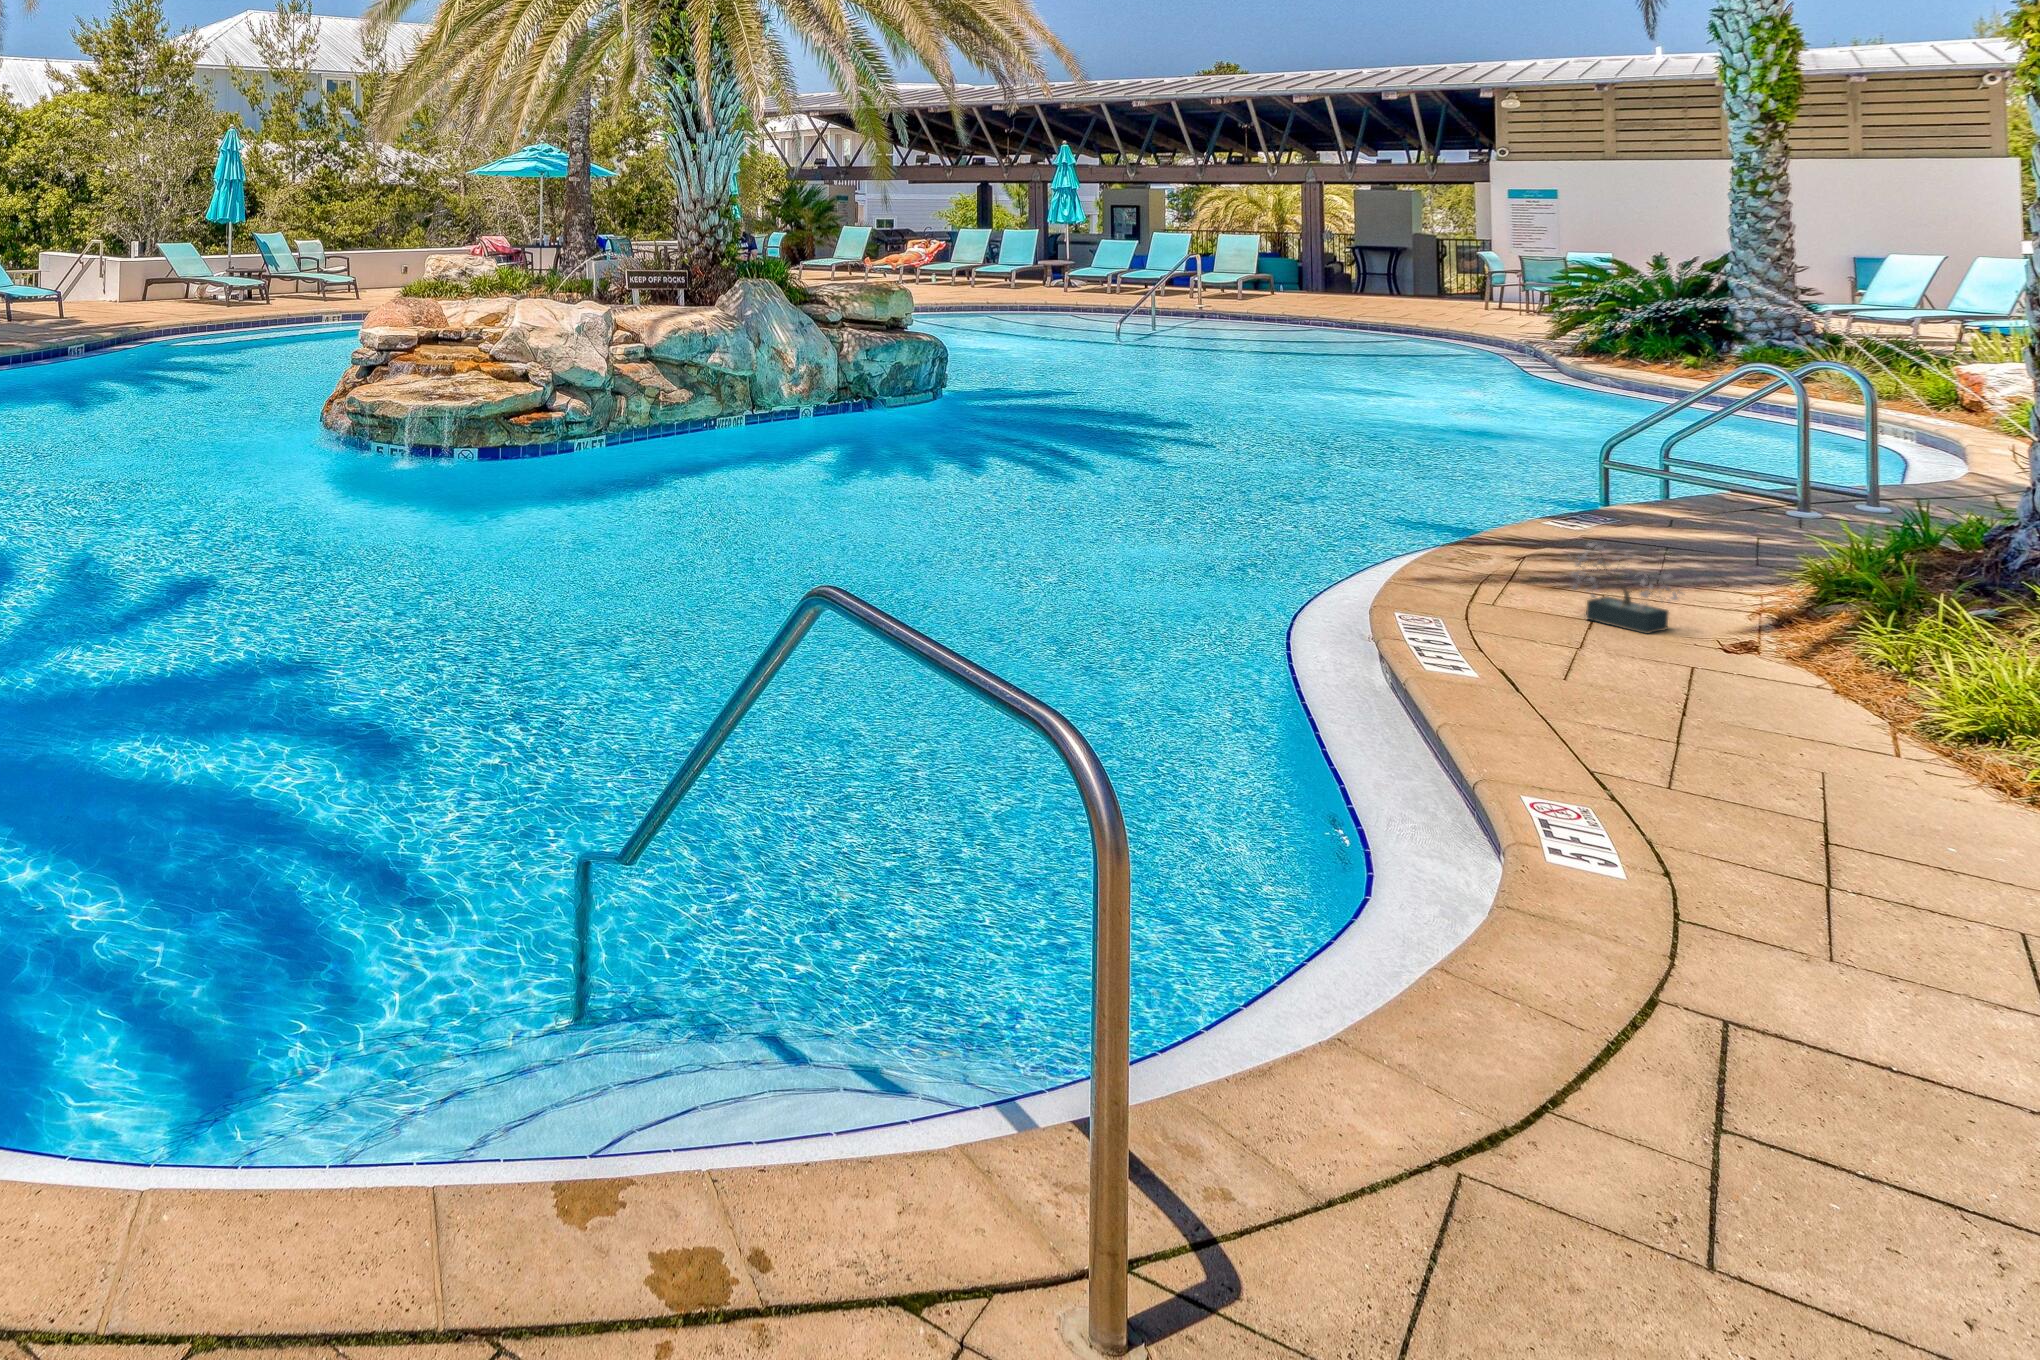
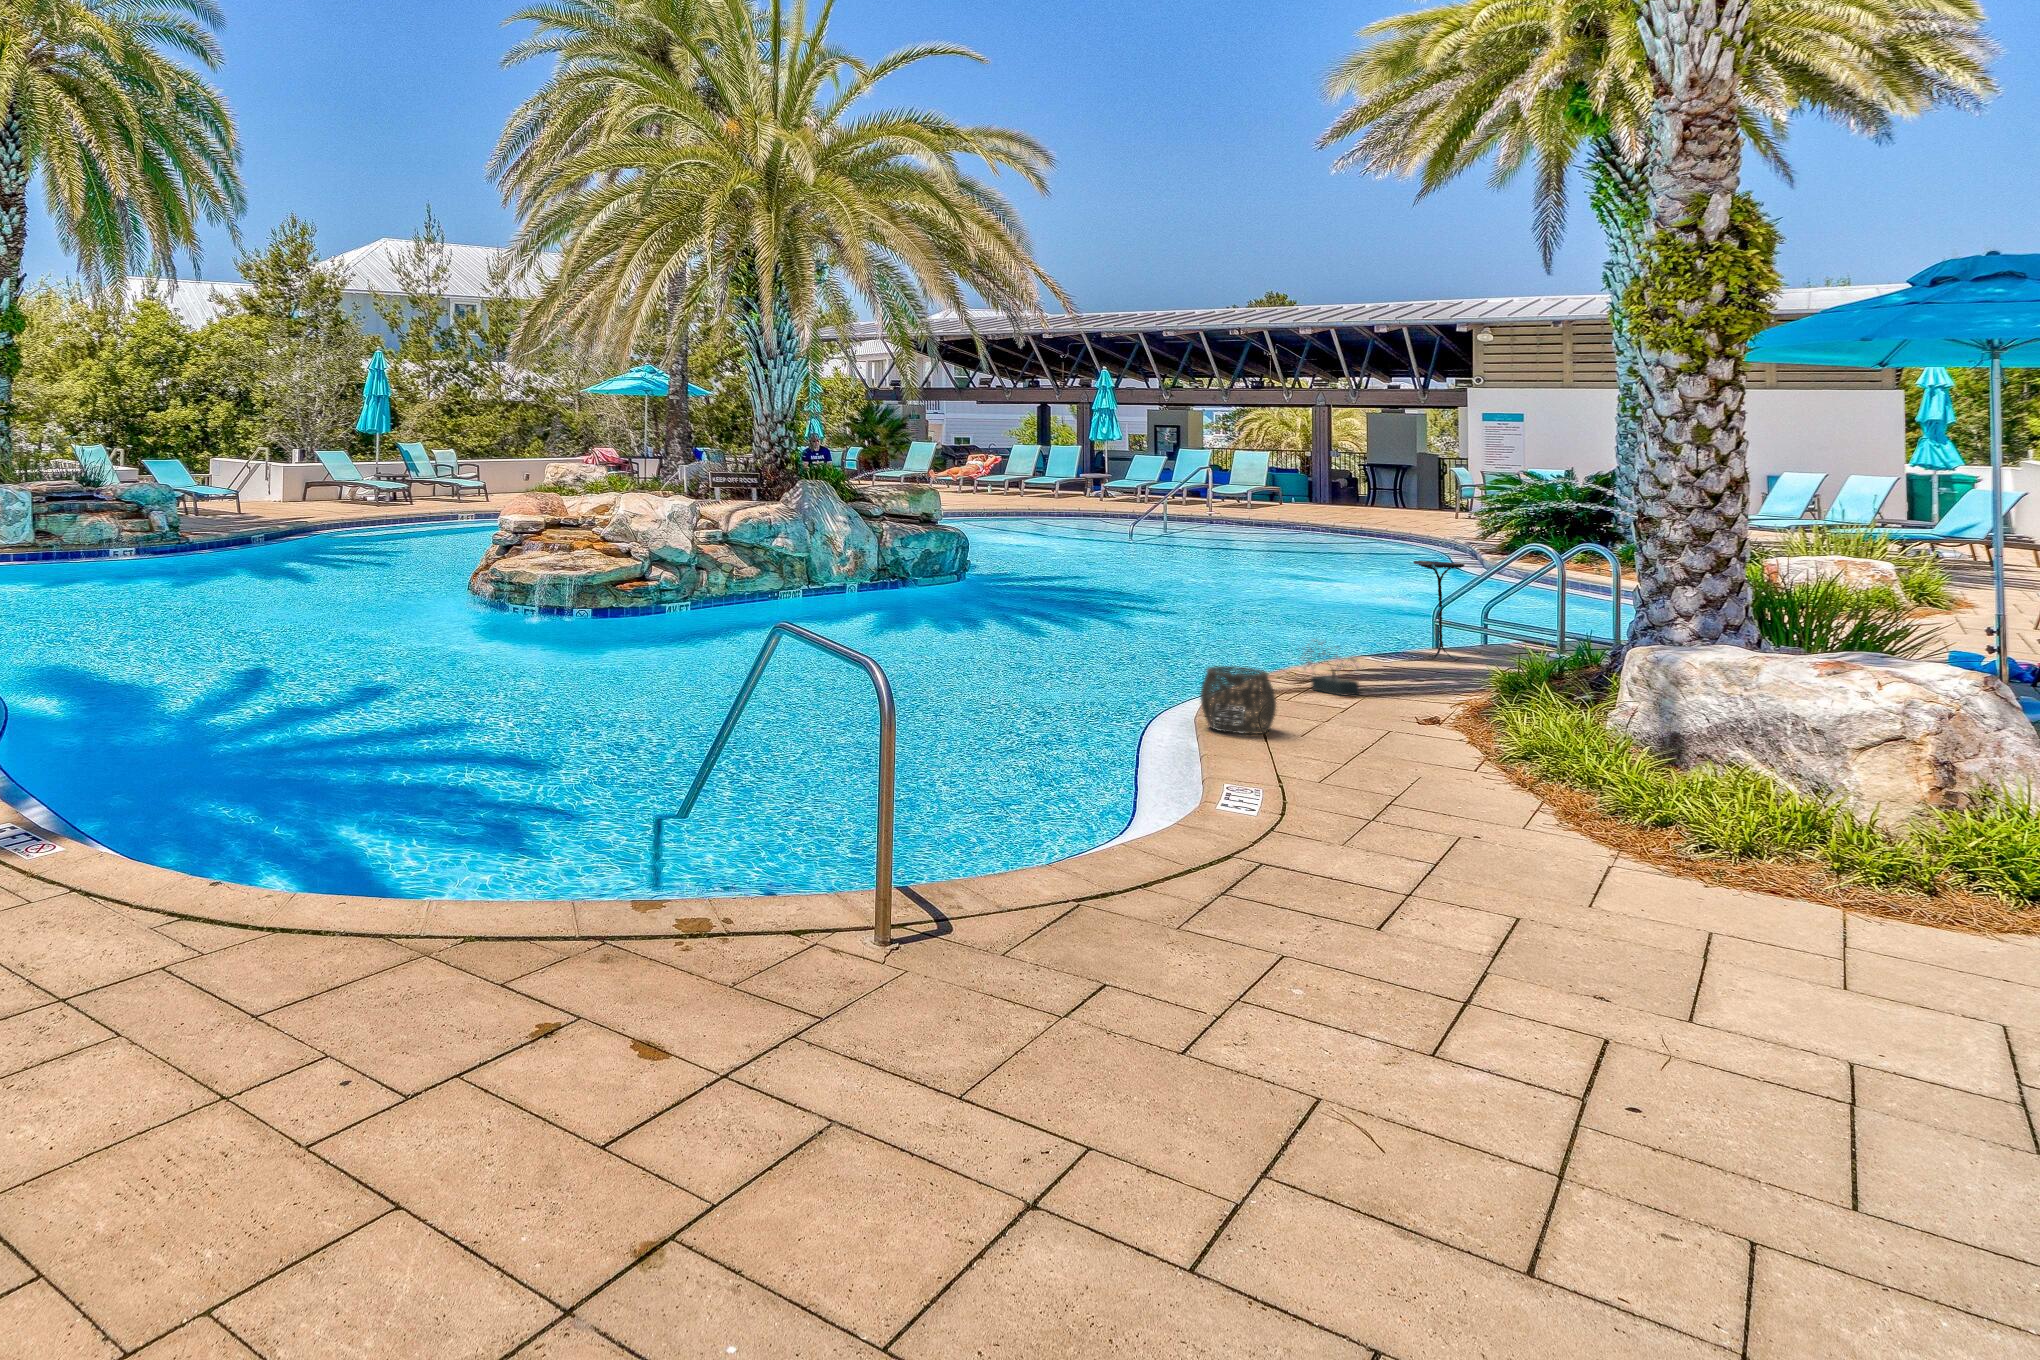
side table: none [1640,404,1721,543] -> present [1413,561,1464,660]
woven basket: none [1537,631,1692,760] -> present [1201,666,1276,734]

